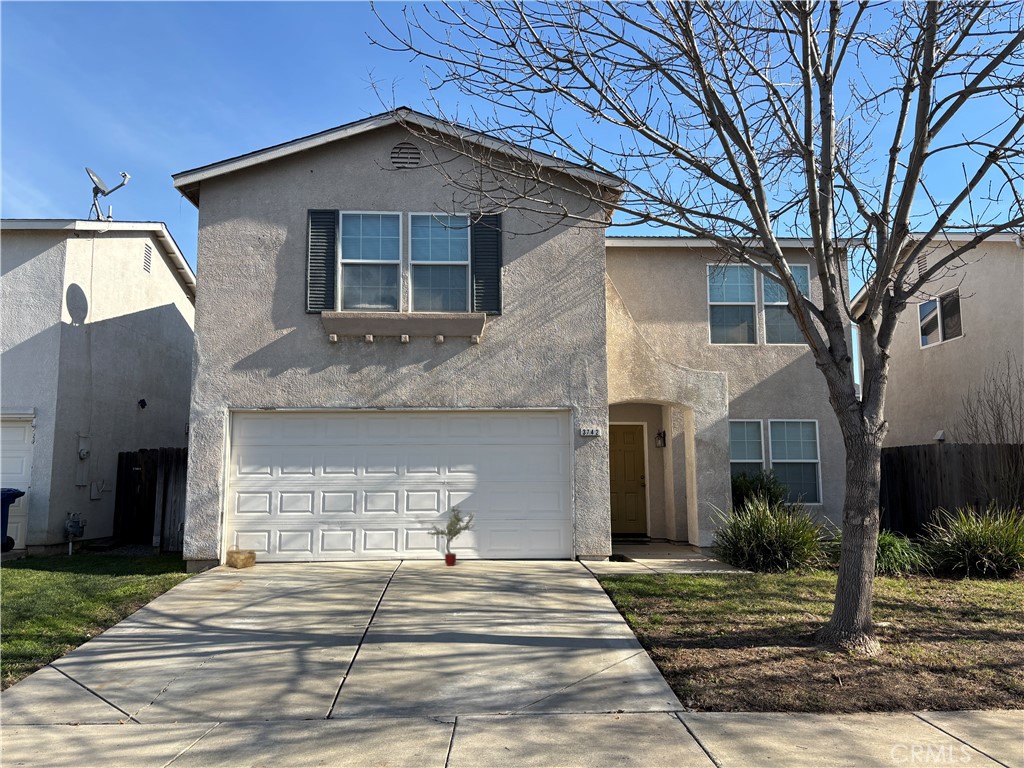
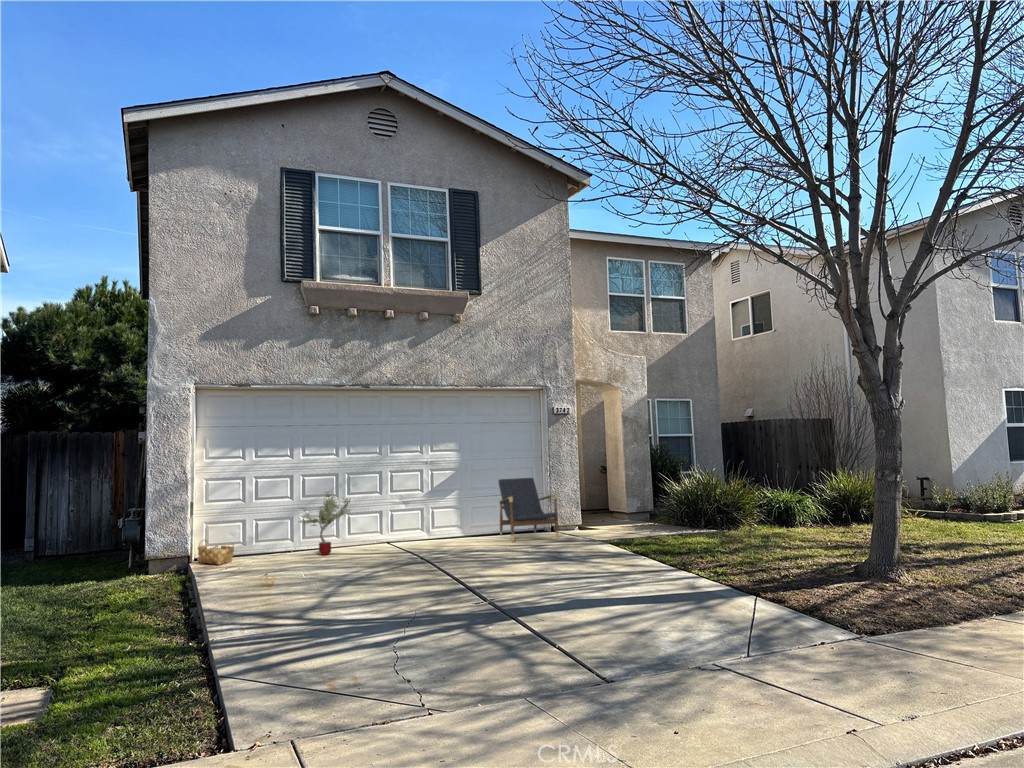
lounge chair: none [512,503,567,569] -> present [499,478,559,542]
potted tree: present [427,507,474,566] -> present [299,491,350,555]

